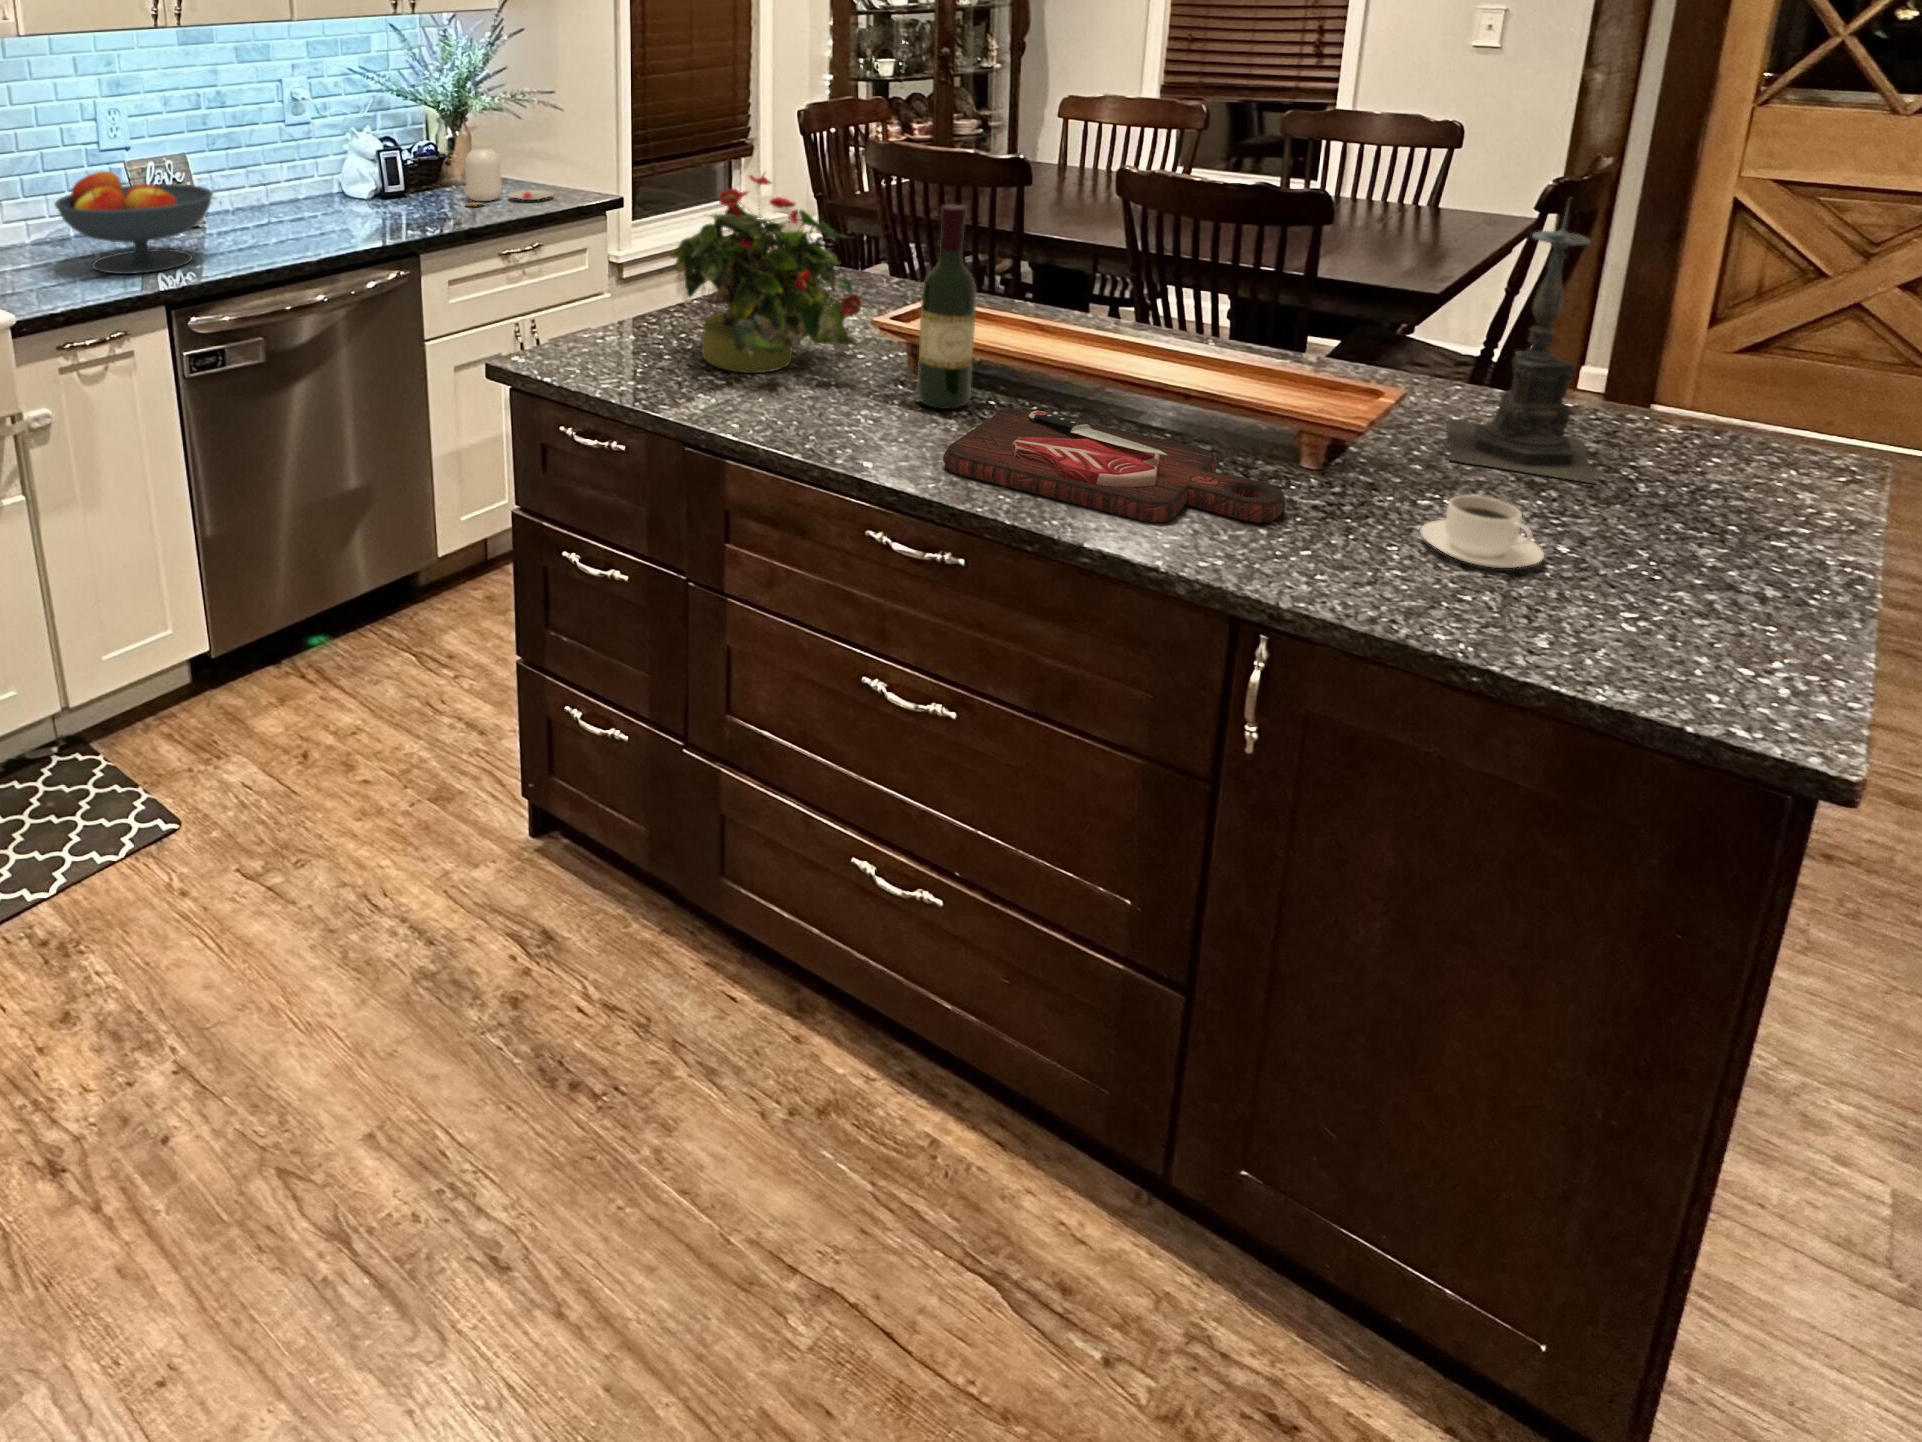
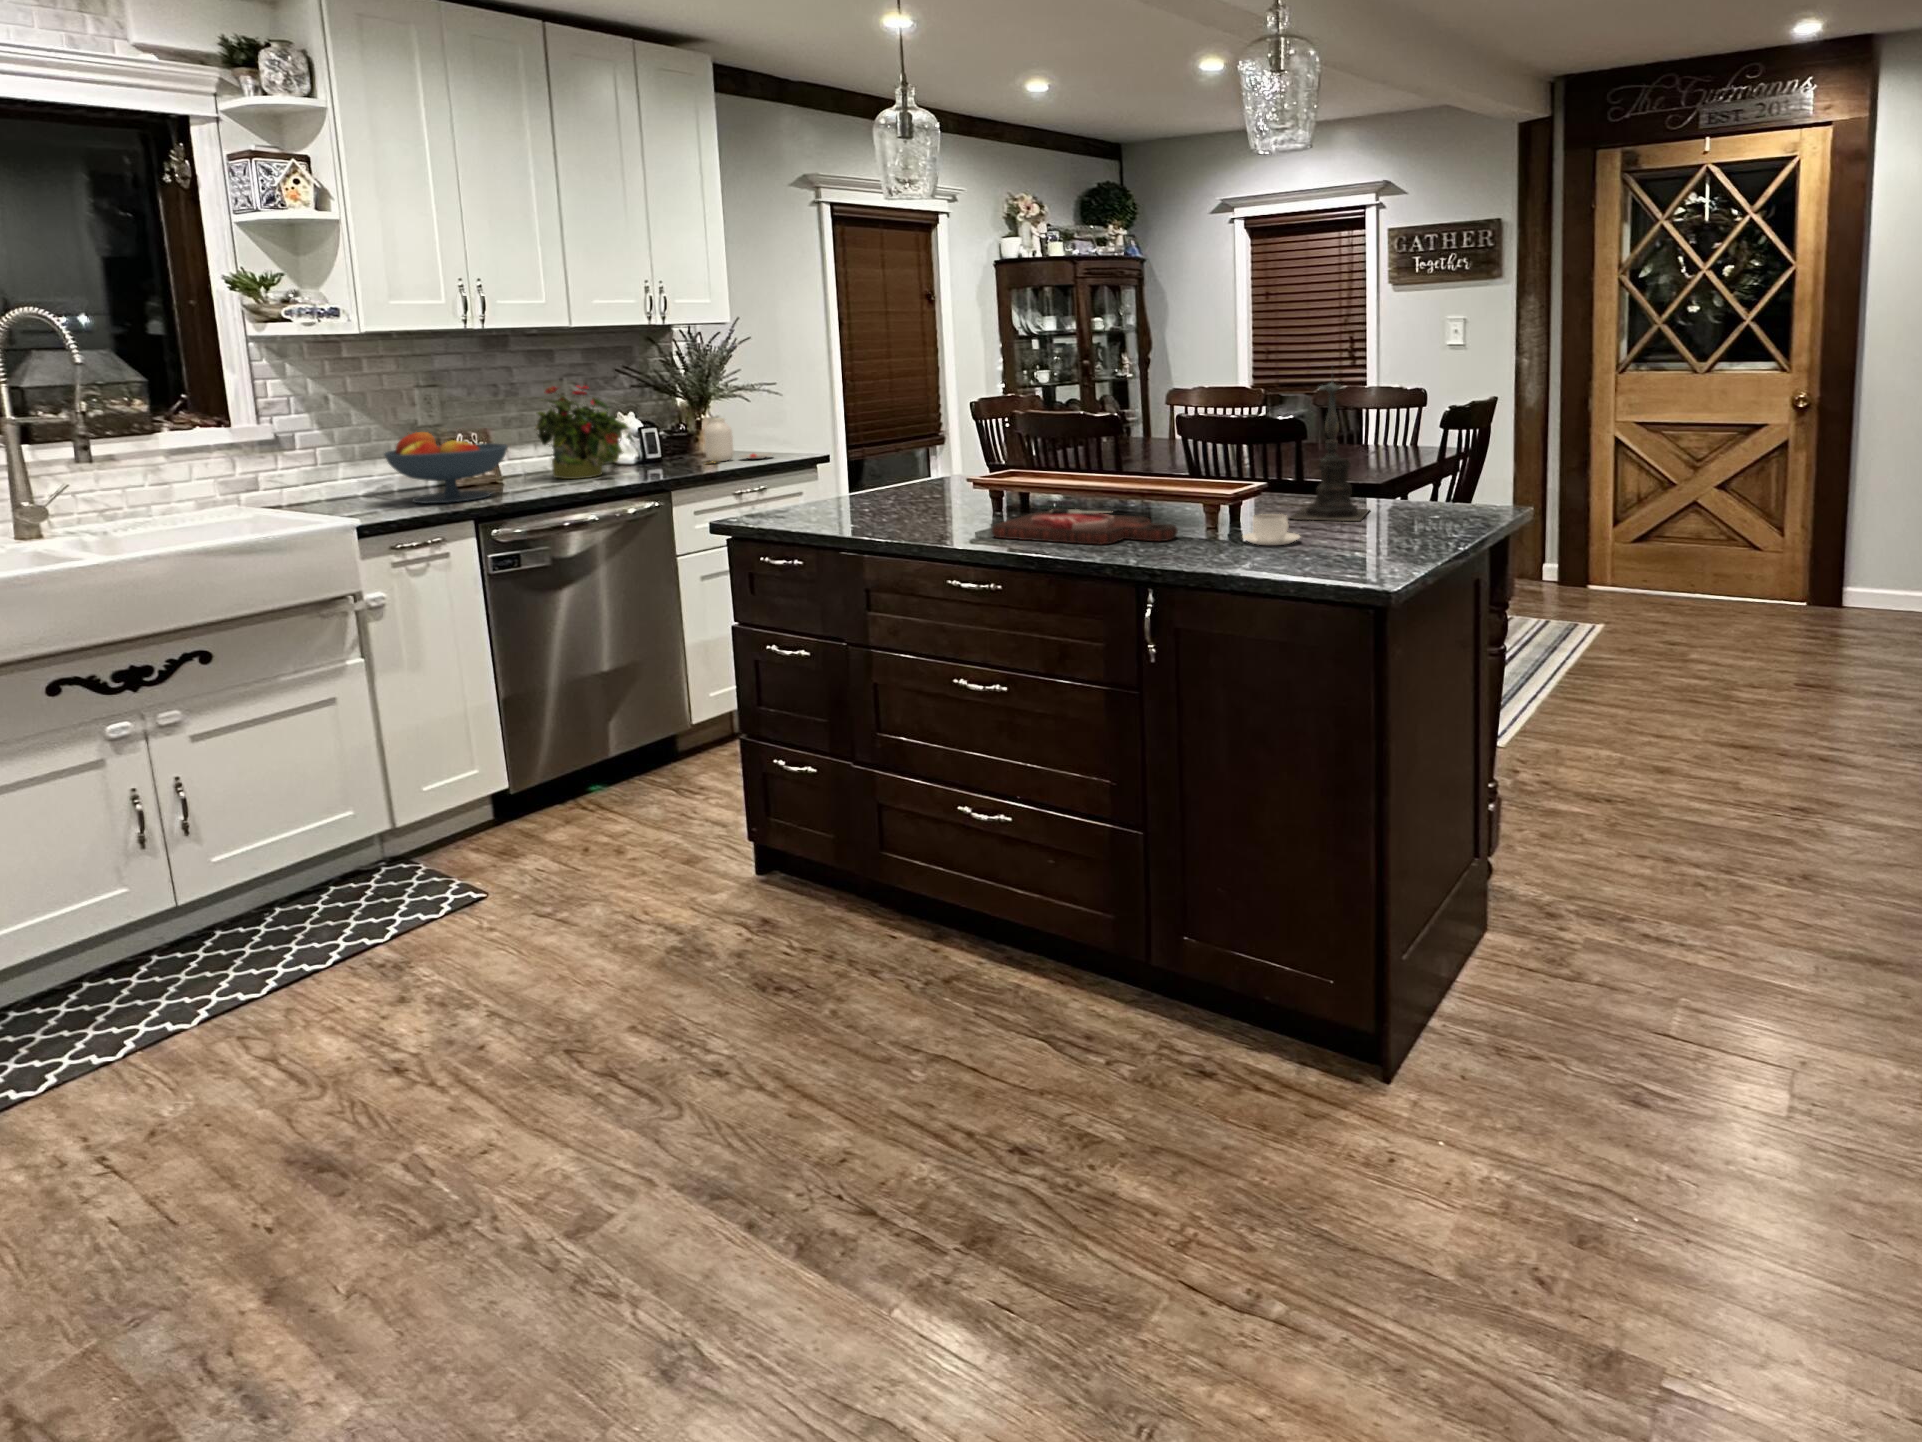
potted plant: present [670,175,862,373] -> present [536,386,634,479]
wine bottle: present [917,205,976,409] -> none [988,393,1023,520]

